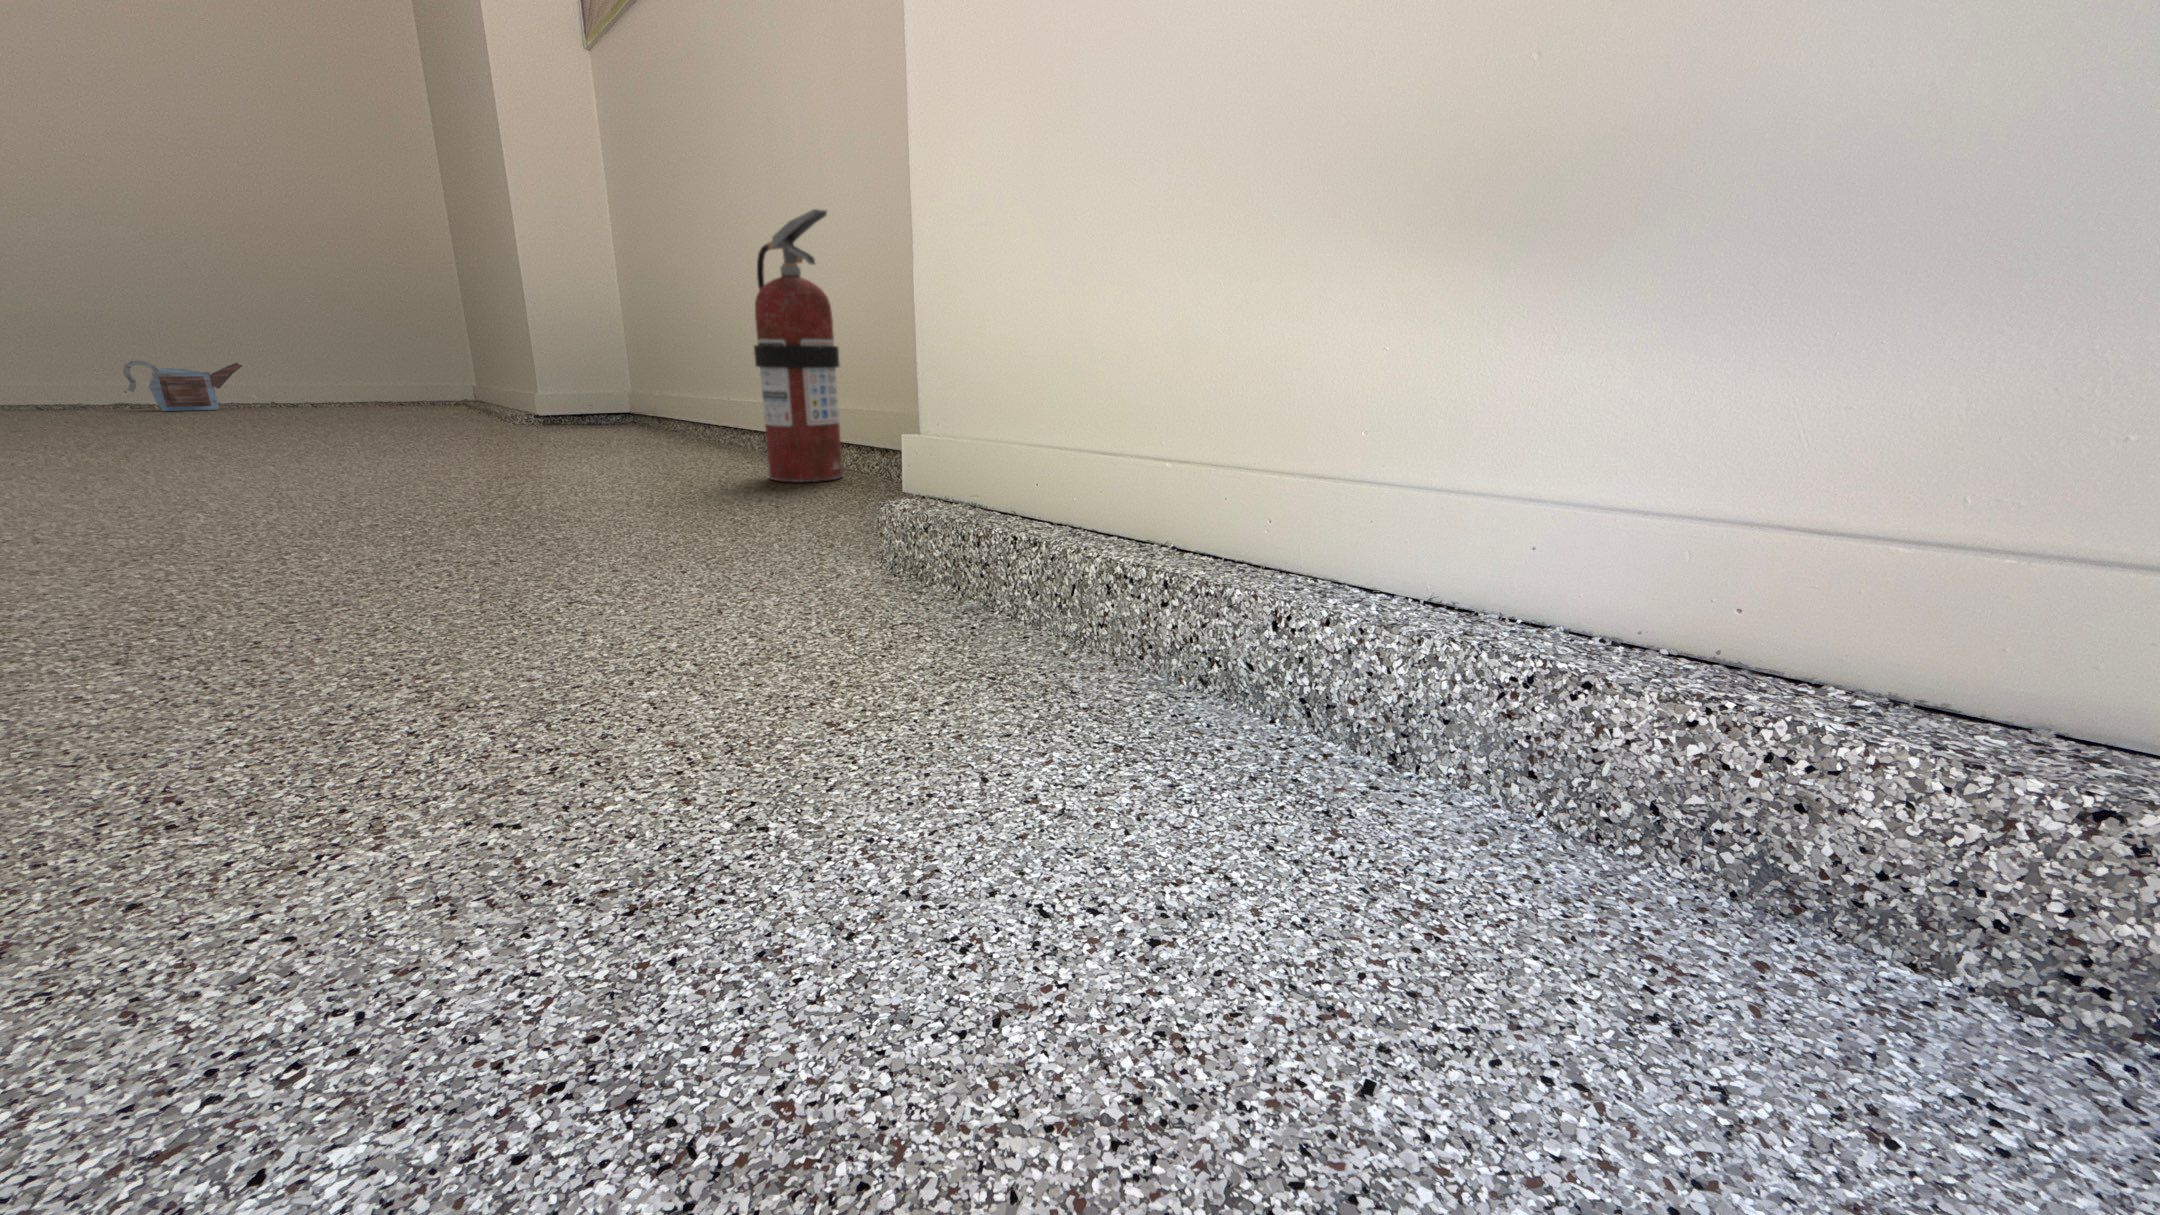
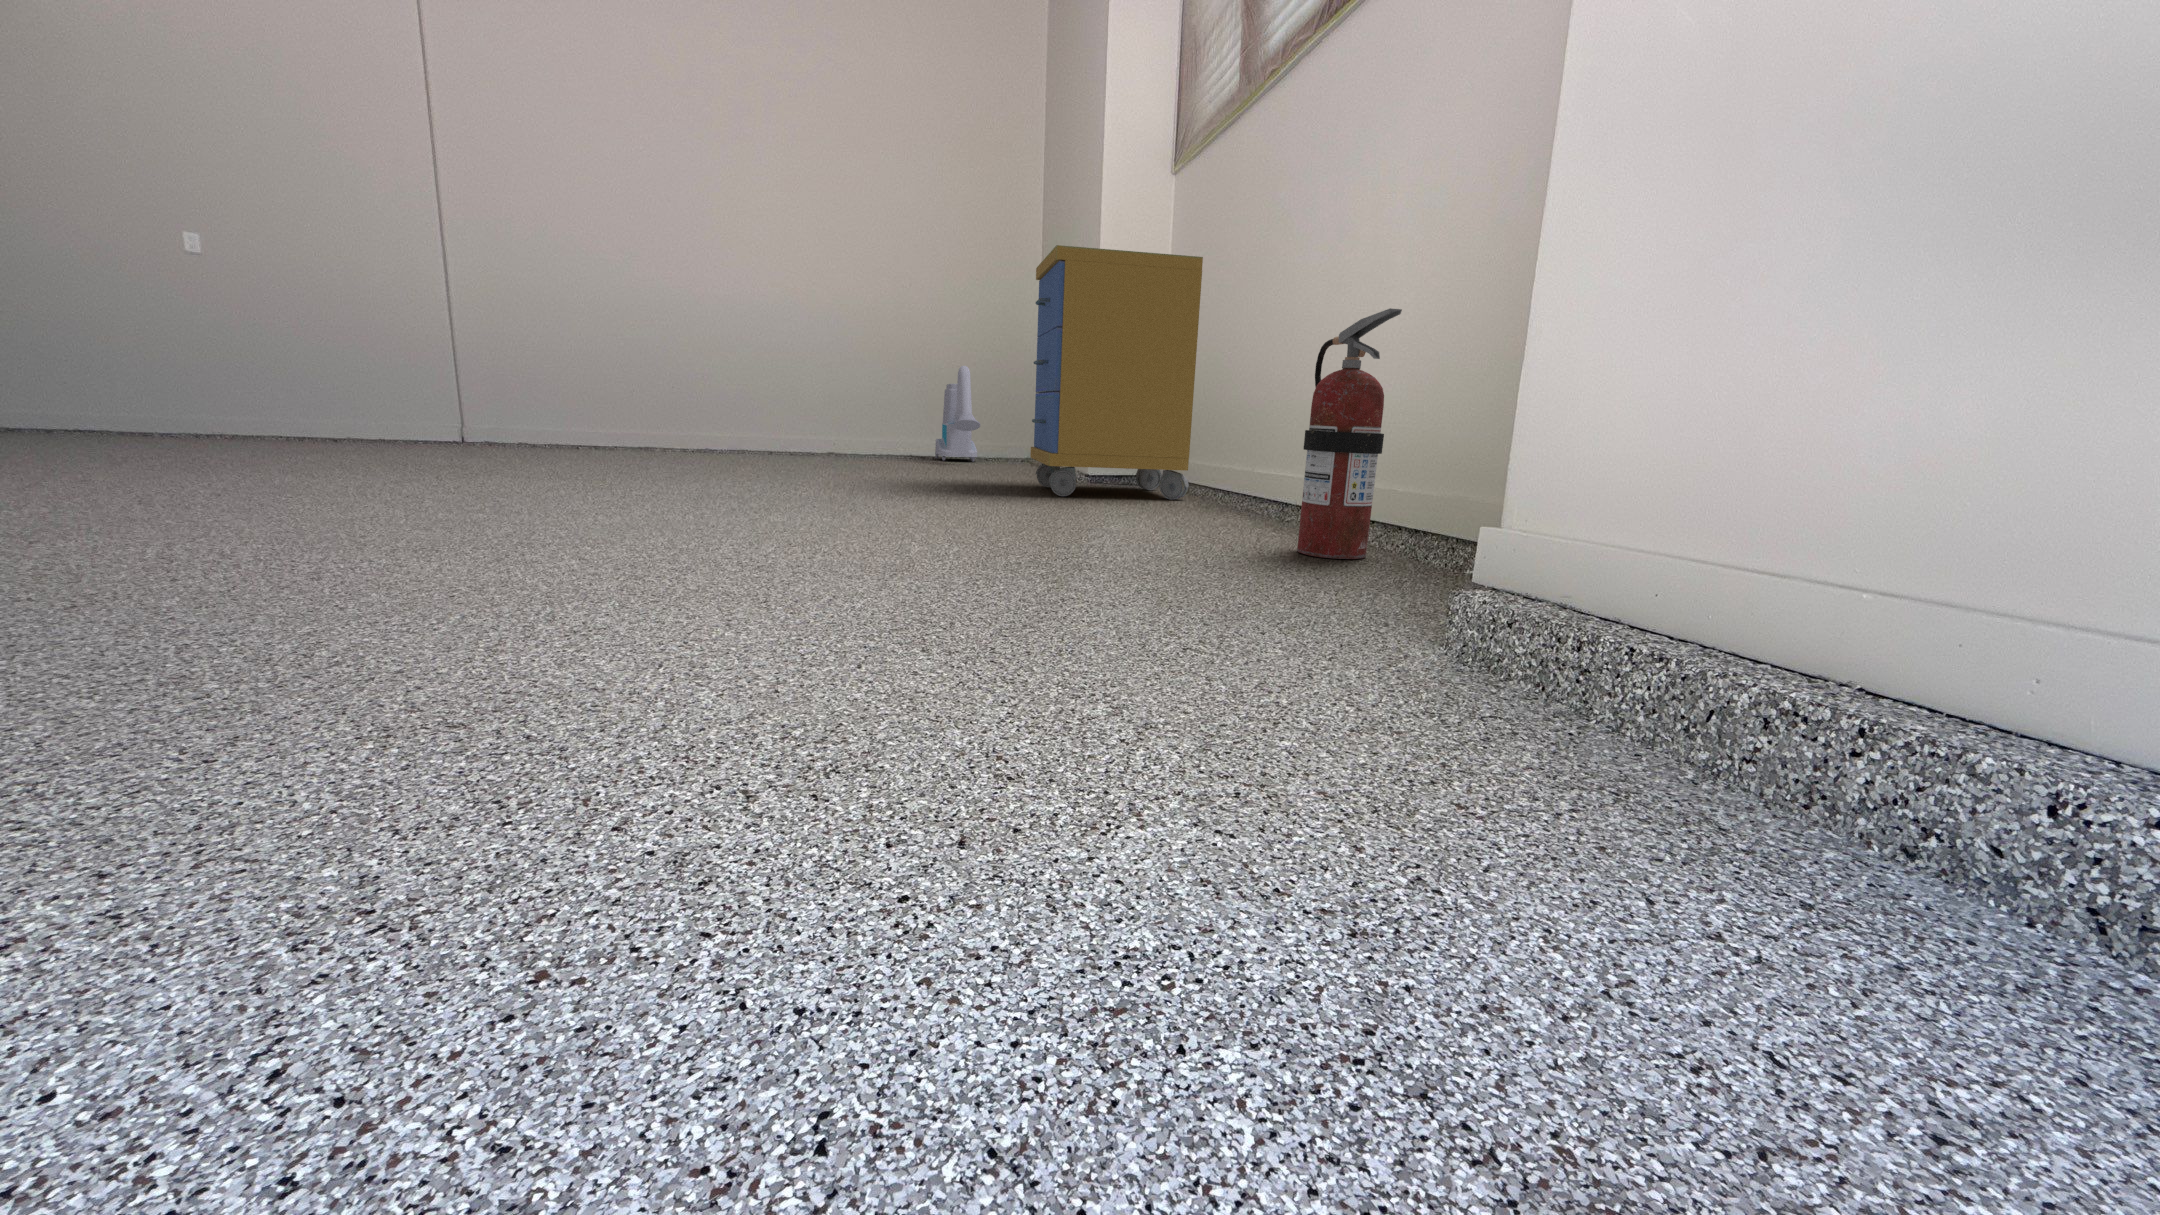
storage cabinet: none [398,117,662,442] -> present [1030,245,1203,500]
vacuum cleaner: none [311,280,383,409] -> present [935,366,980,462]
watering can: present [123,360,242,411] -> none [834,420,898,457]

